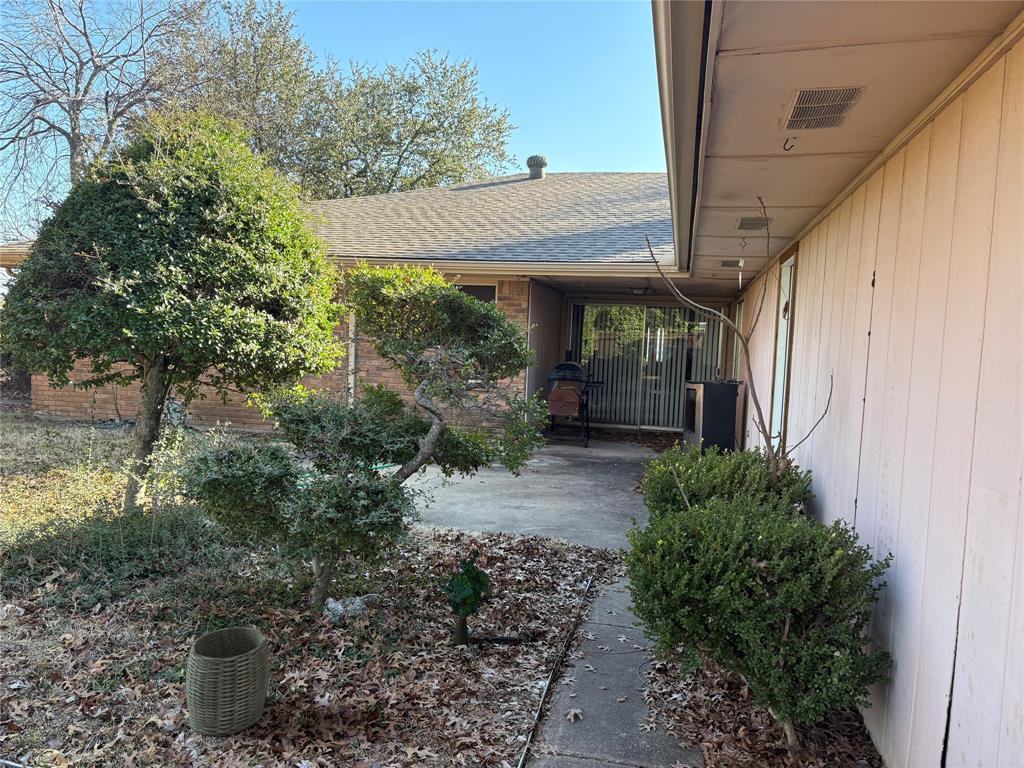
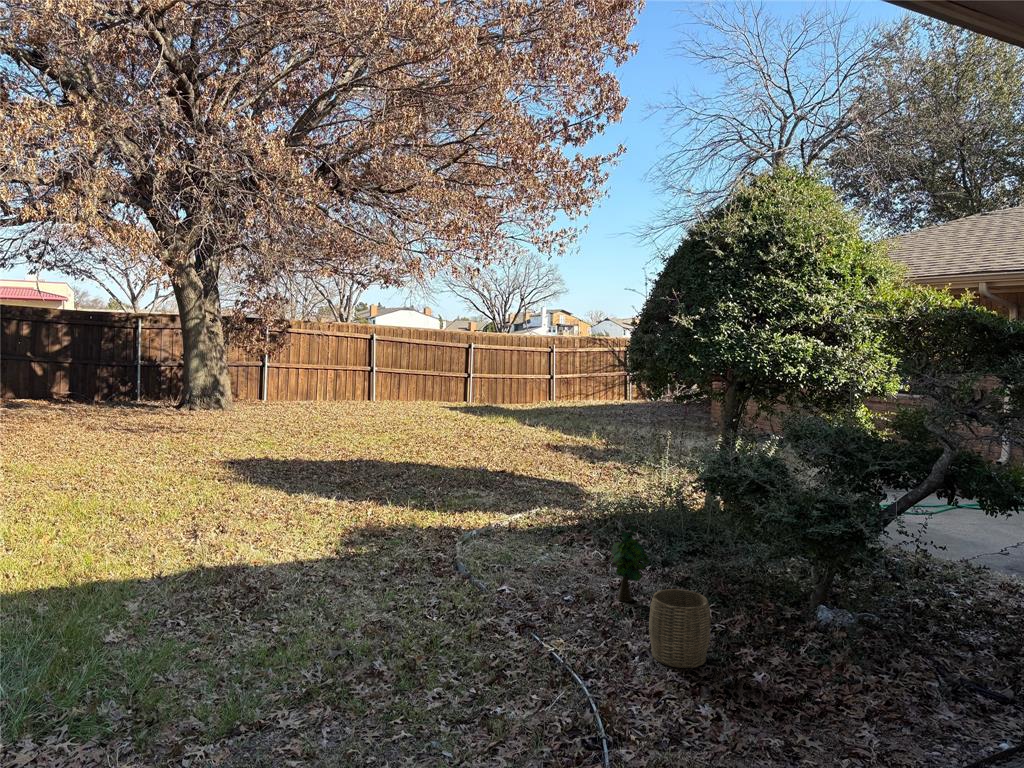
decorative plant: present [438,550,491,644] -> present [607,526,650,602]

